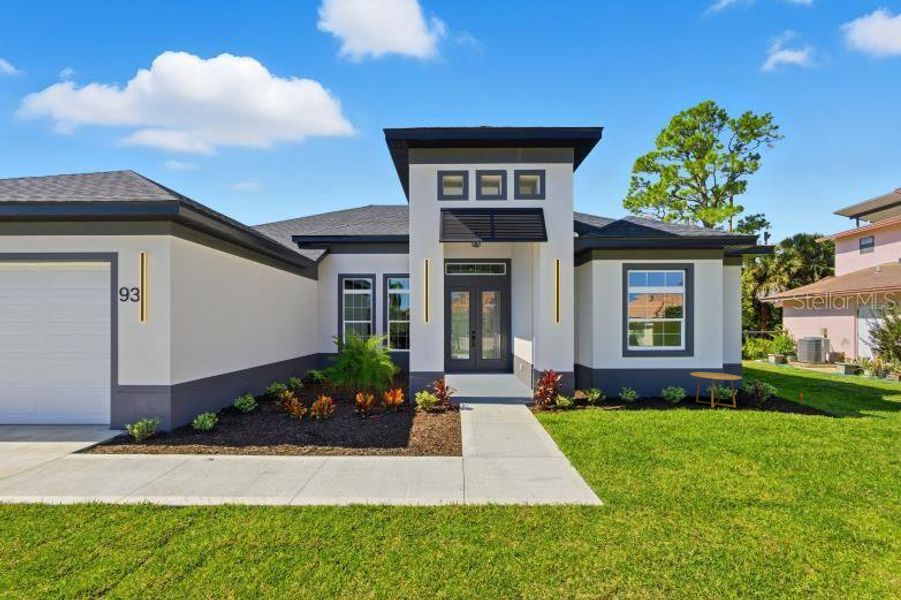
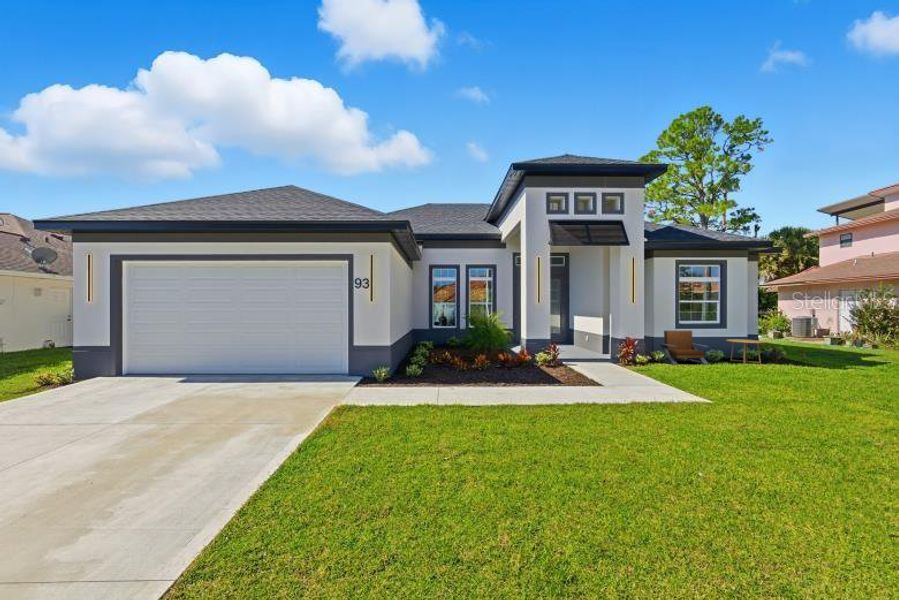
lounge chair: none [598,359,661,409] -> present [659,331,708,365]

